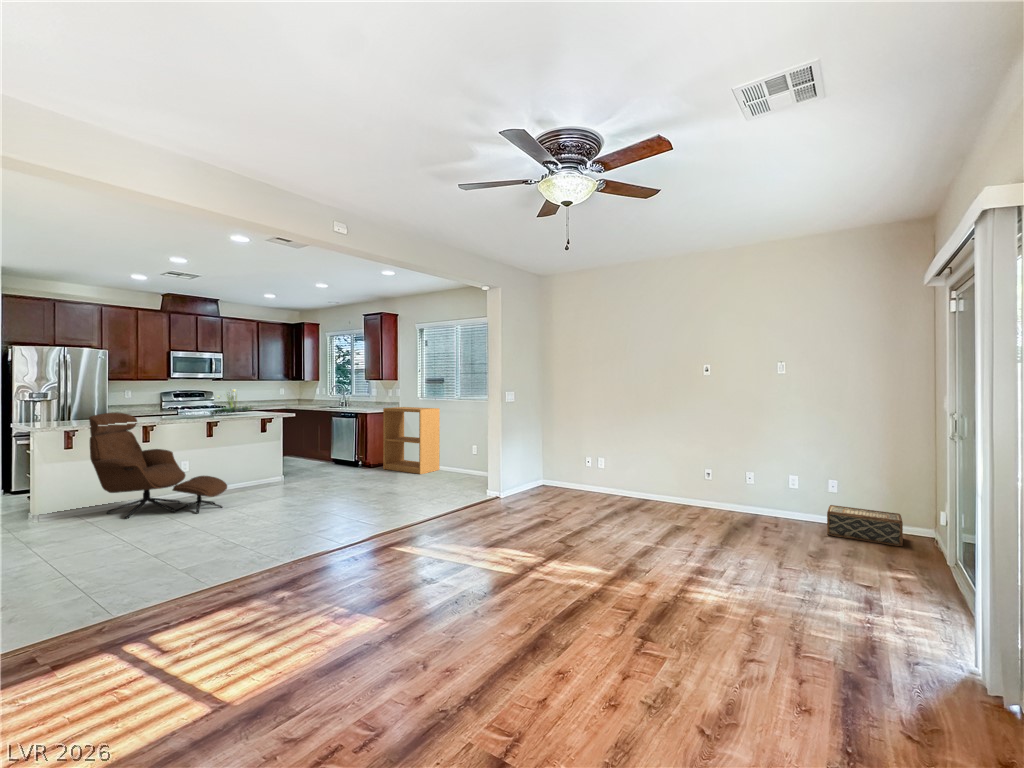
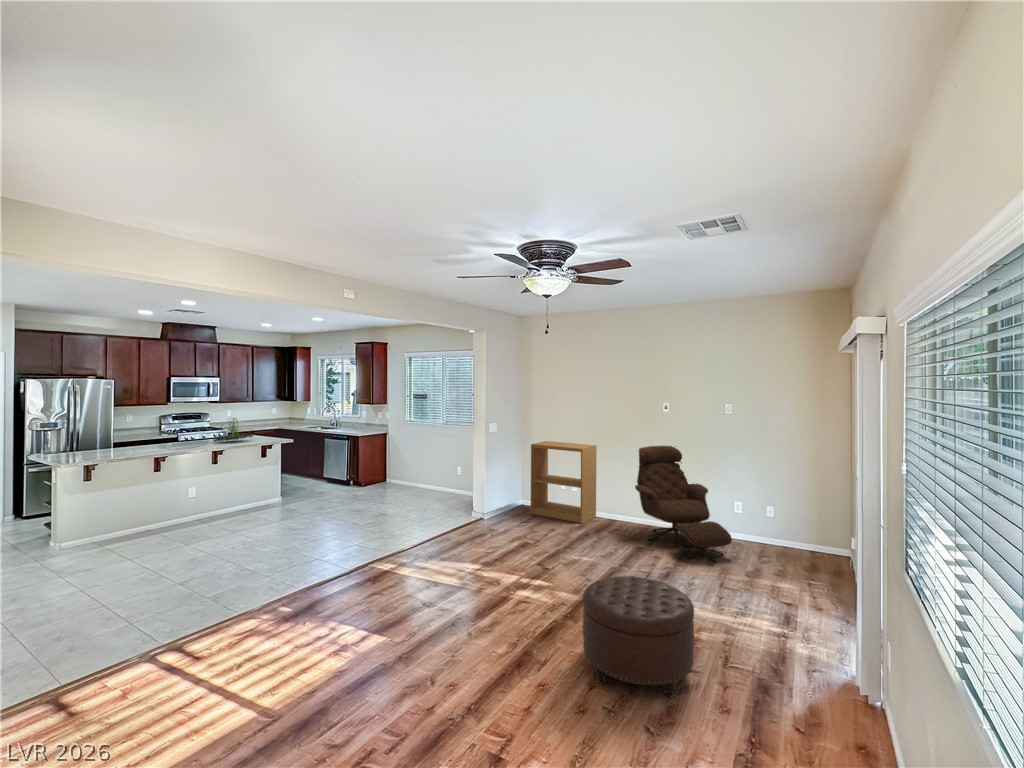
bookshelf: present [383,407,440,474] -> present [530,441,597,524]
lounge chair: present [89,412,227,519] -> present [635,446,732,563]
woven basket: present [827,505,903,546] -> none [765,528,826,565]
ottoman: none [614,543,758,692] -> present [583,576,694,697]

